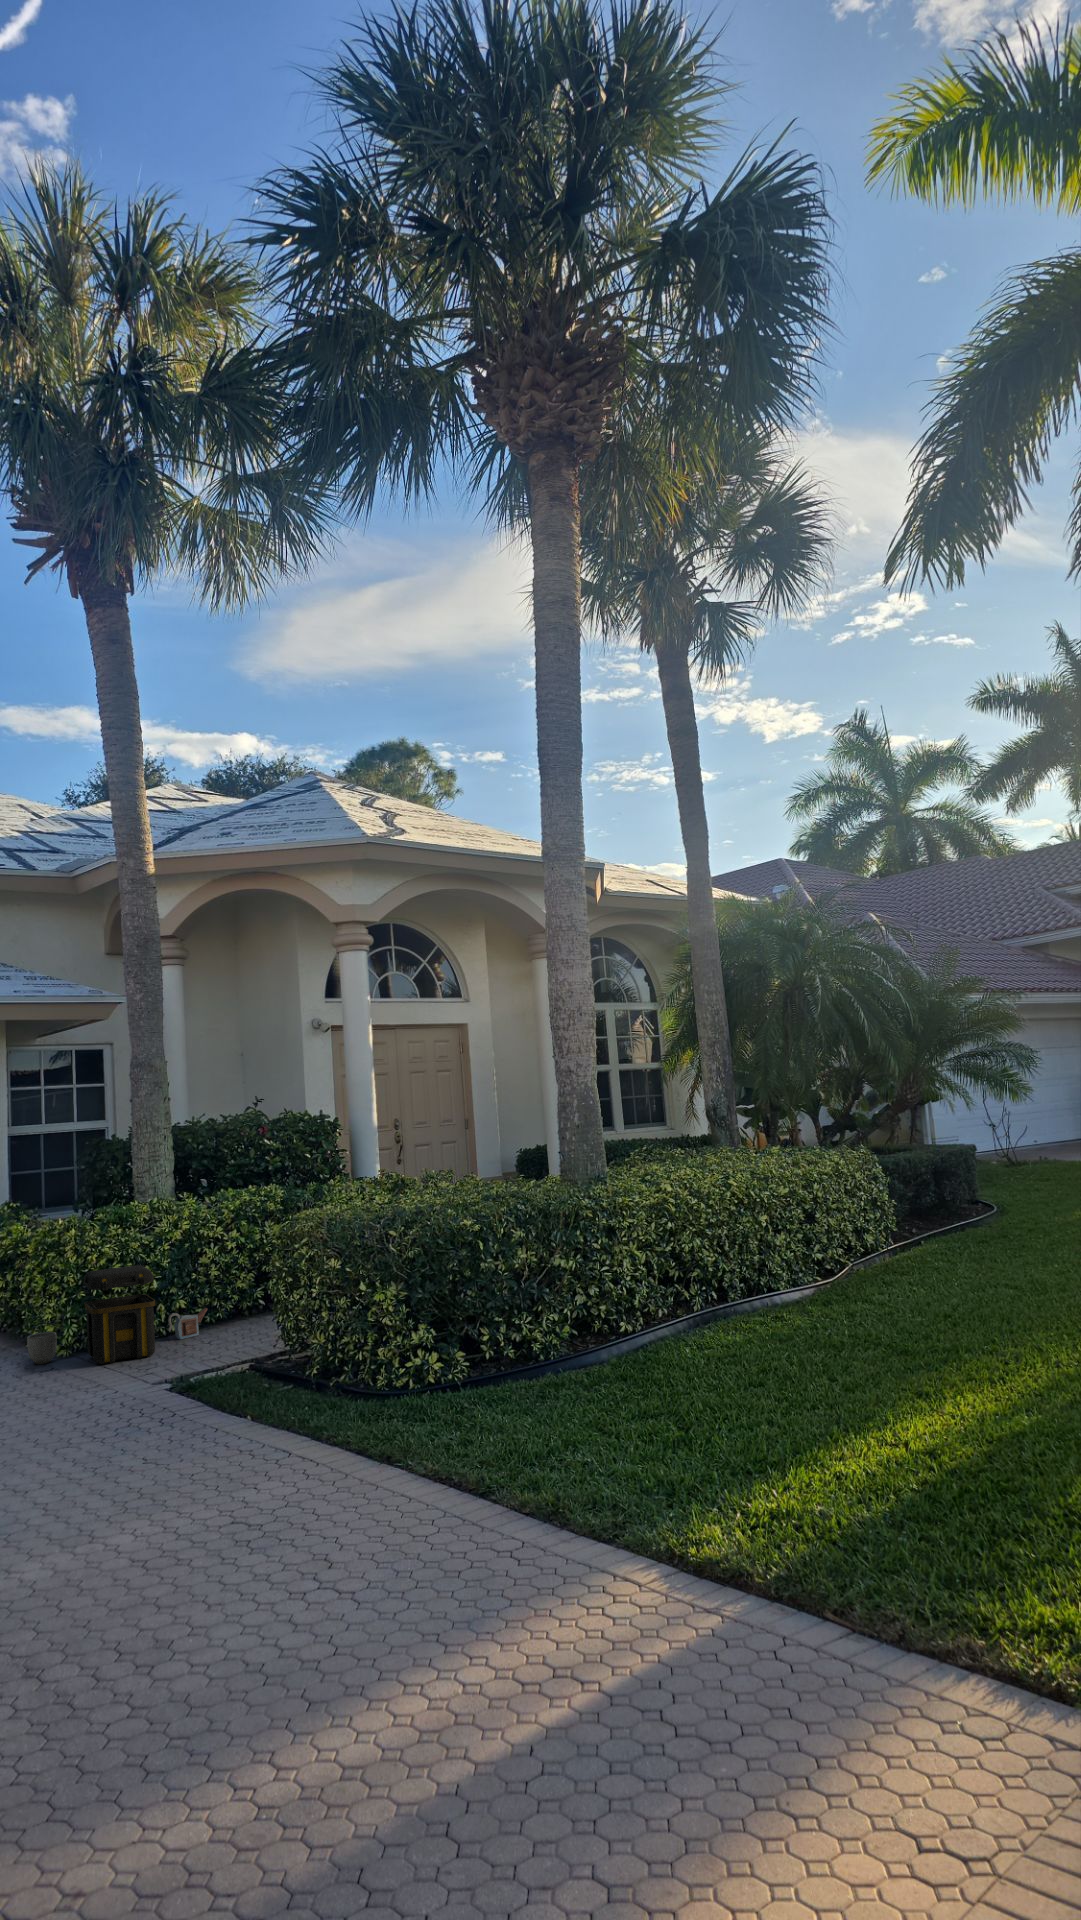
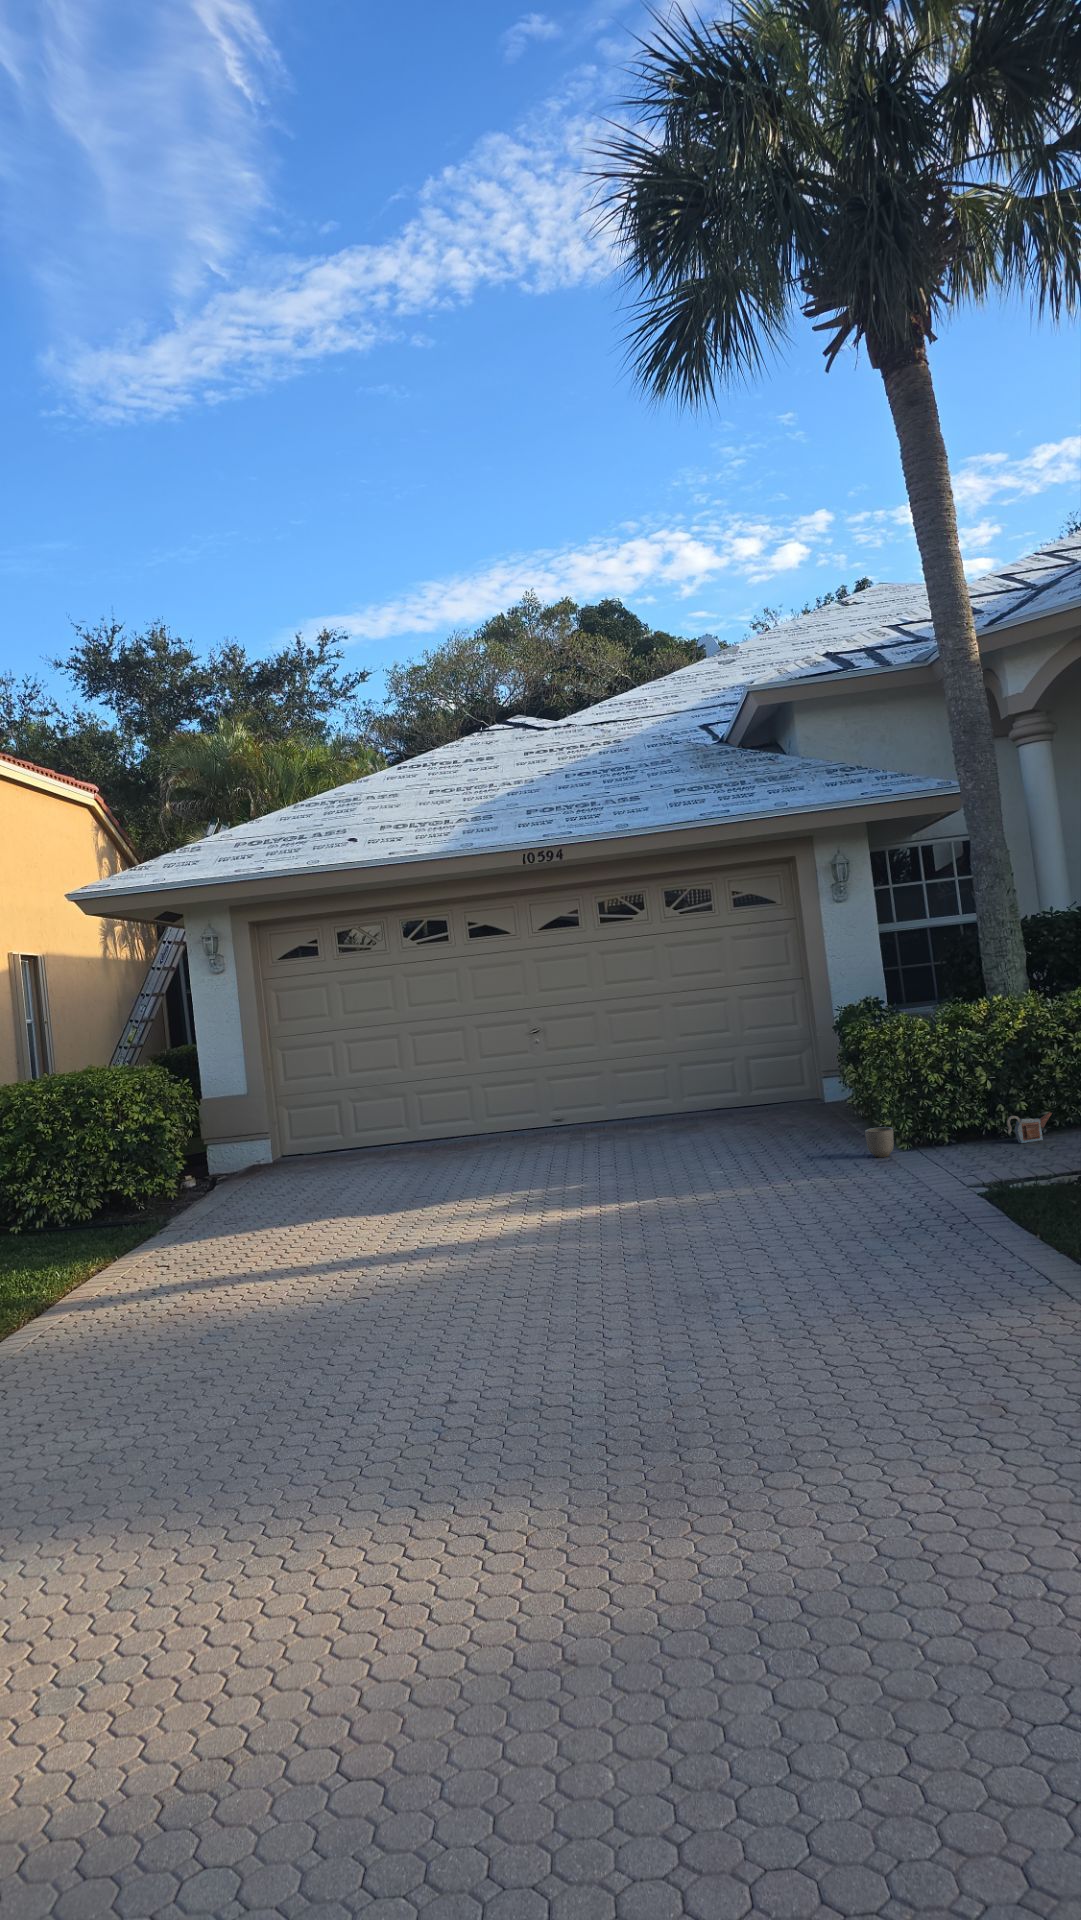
toolbox: present [84,1265,155,1364] -> none [914,1065,988,1162]

